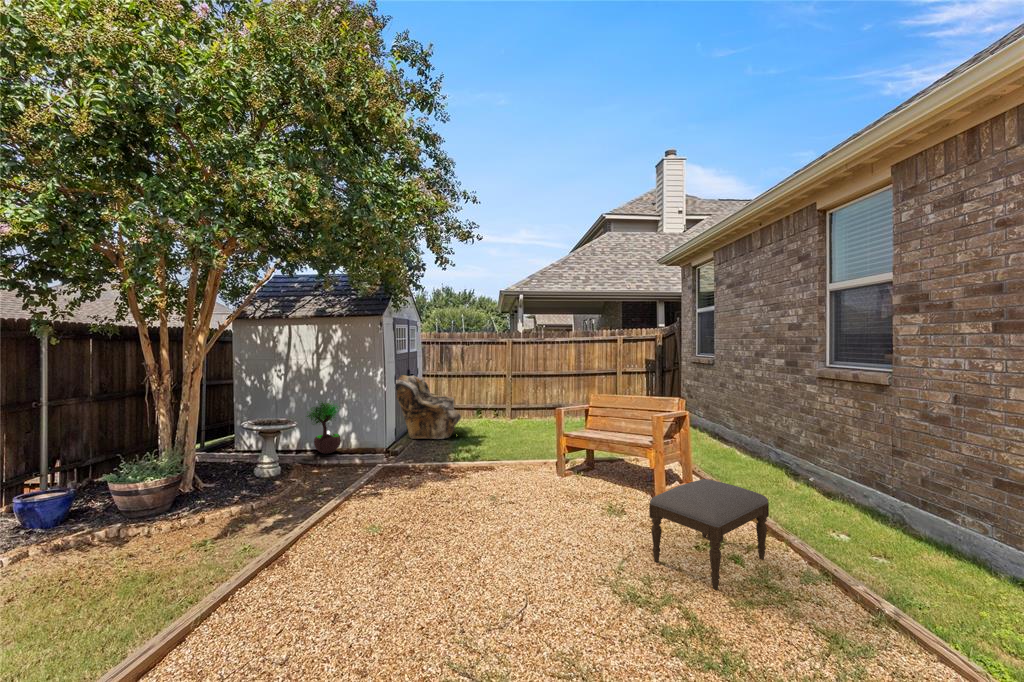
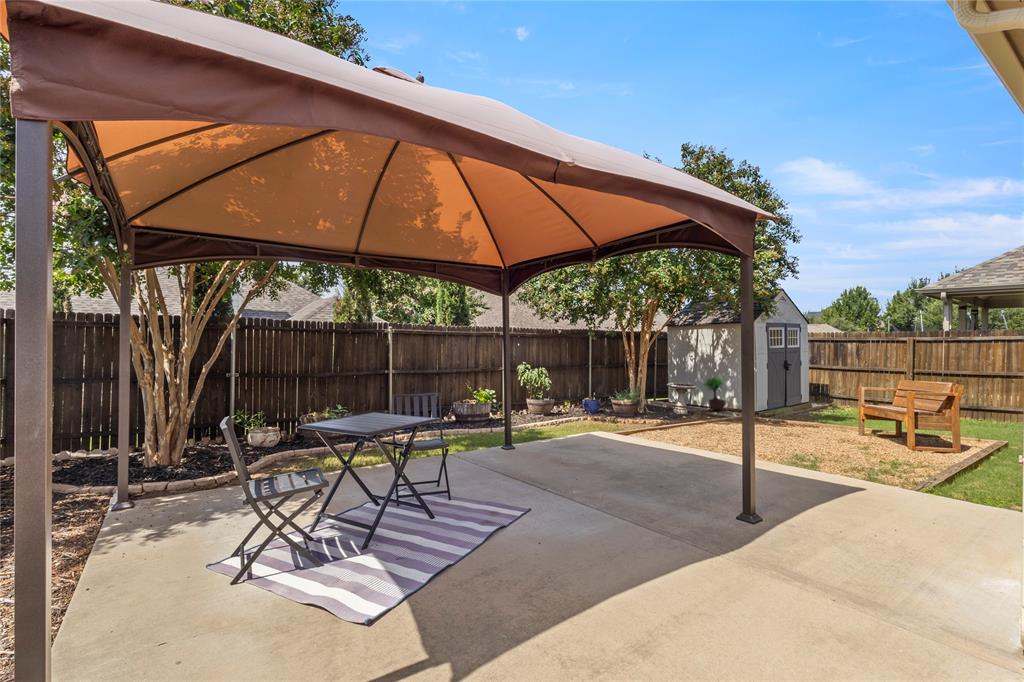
armchair: present [396,375,461,439] -> none [769,365,832,415]
ottoman: present [649,479,769,590] -> none [843,419,930,470]

